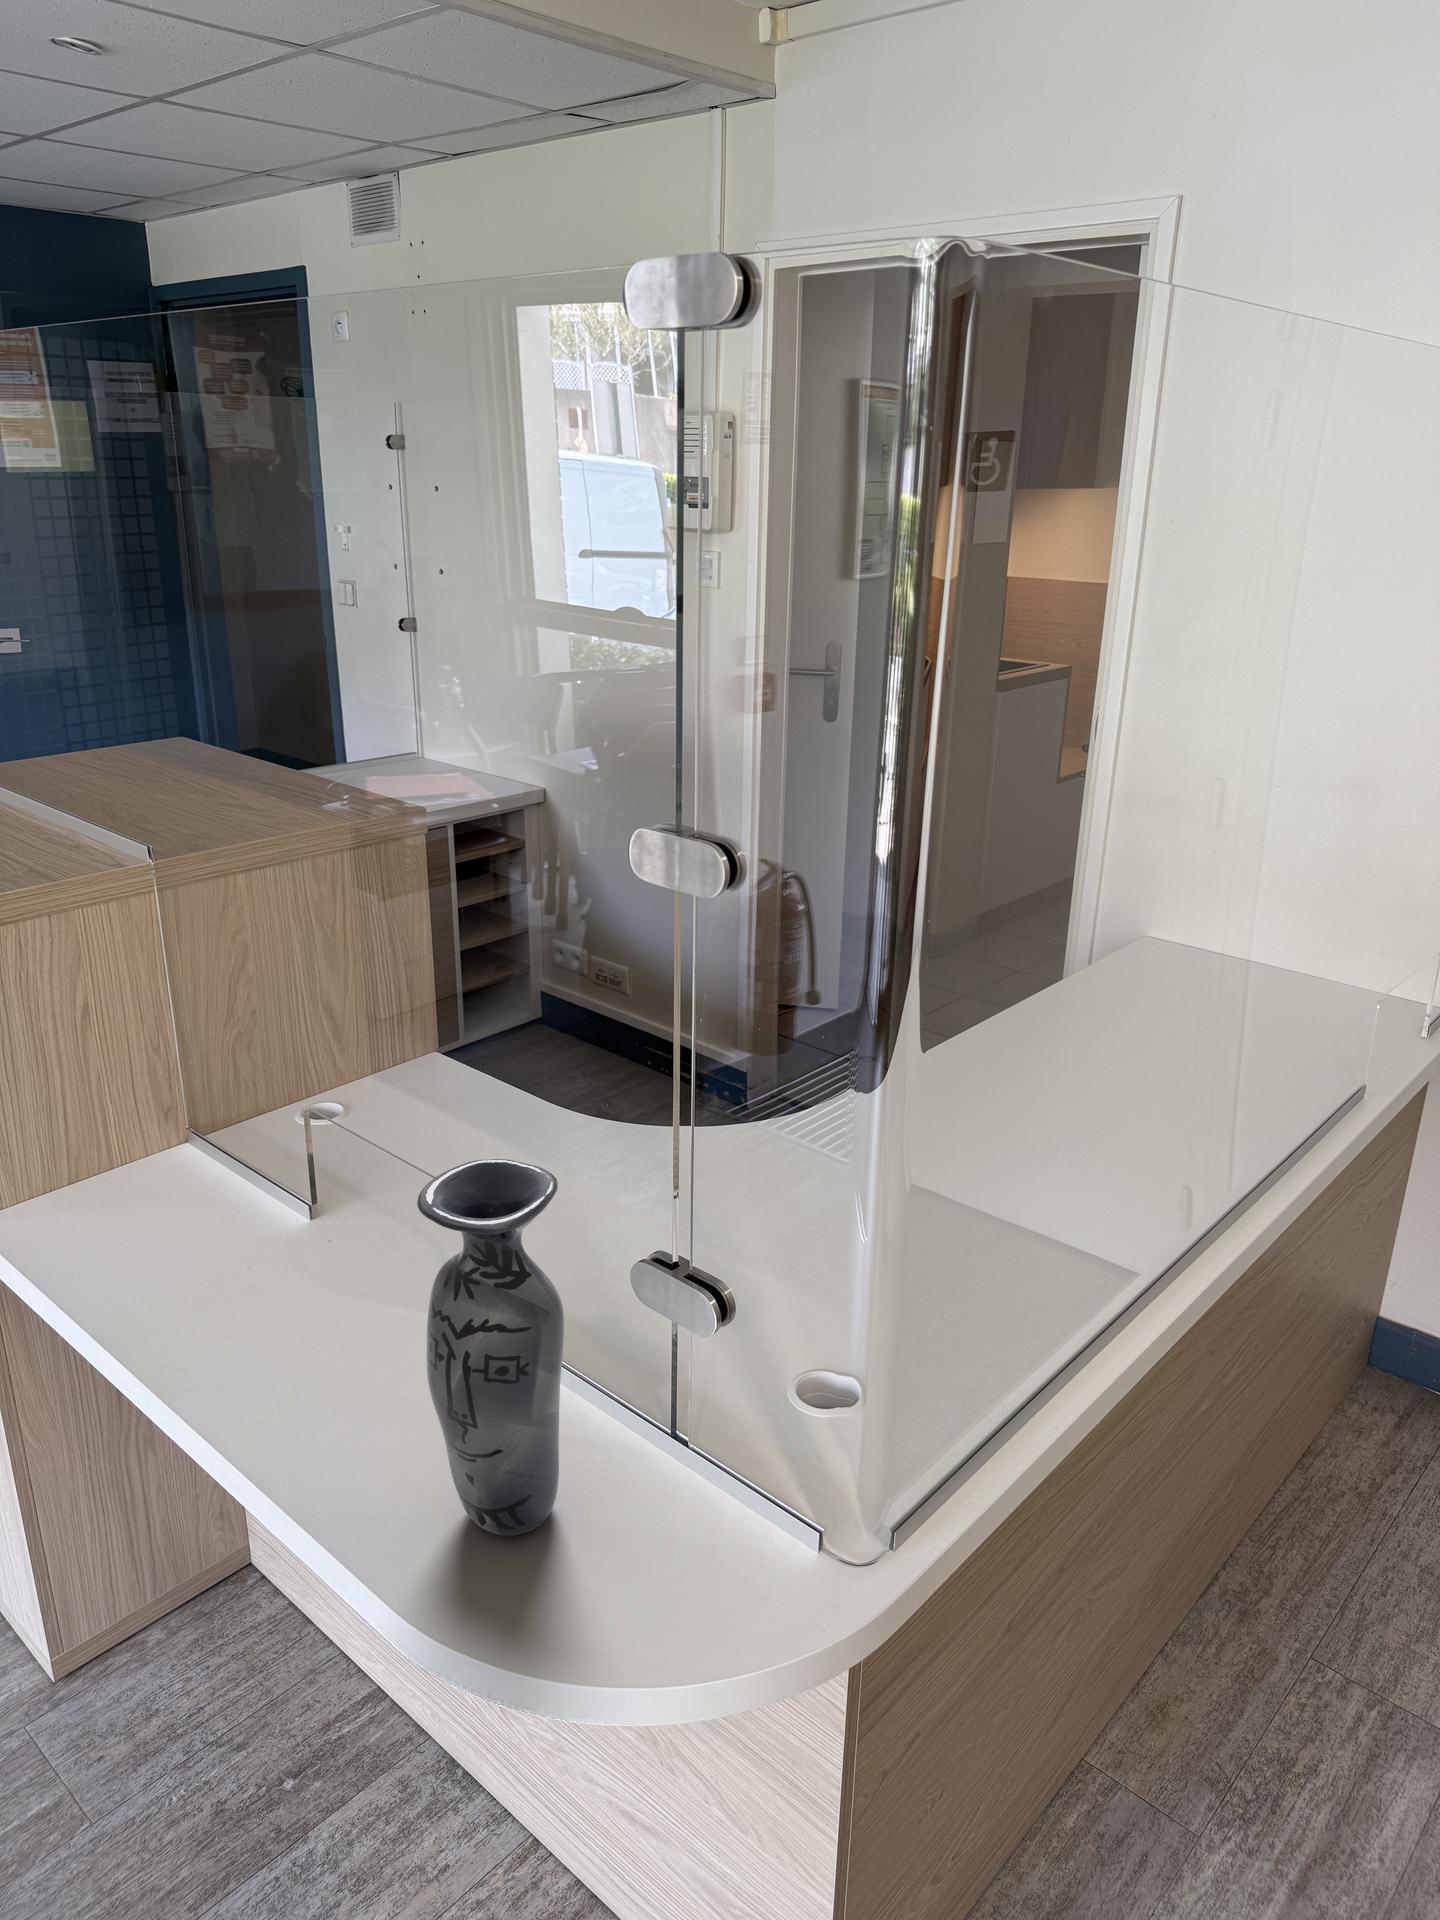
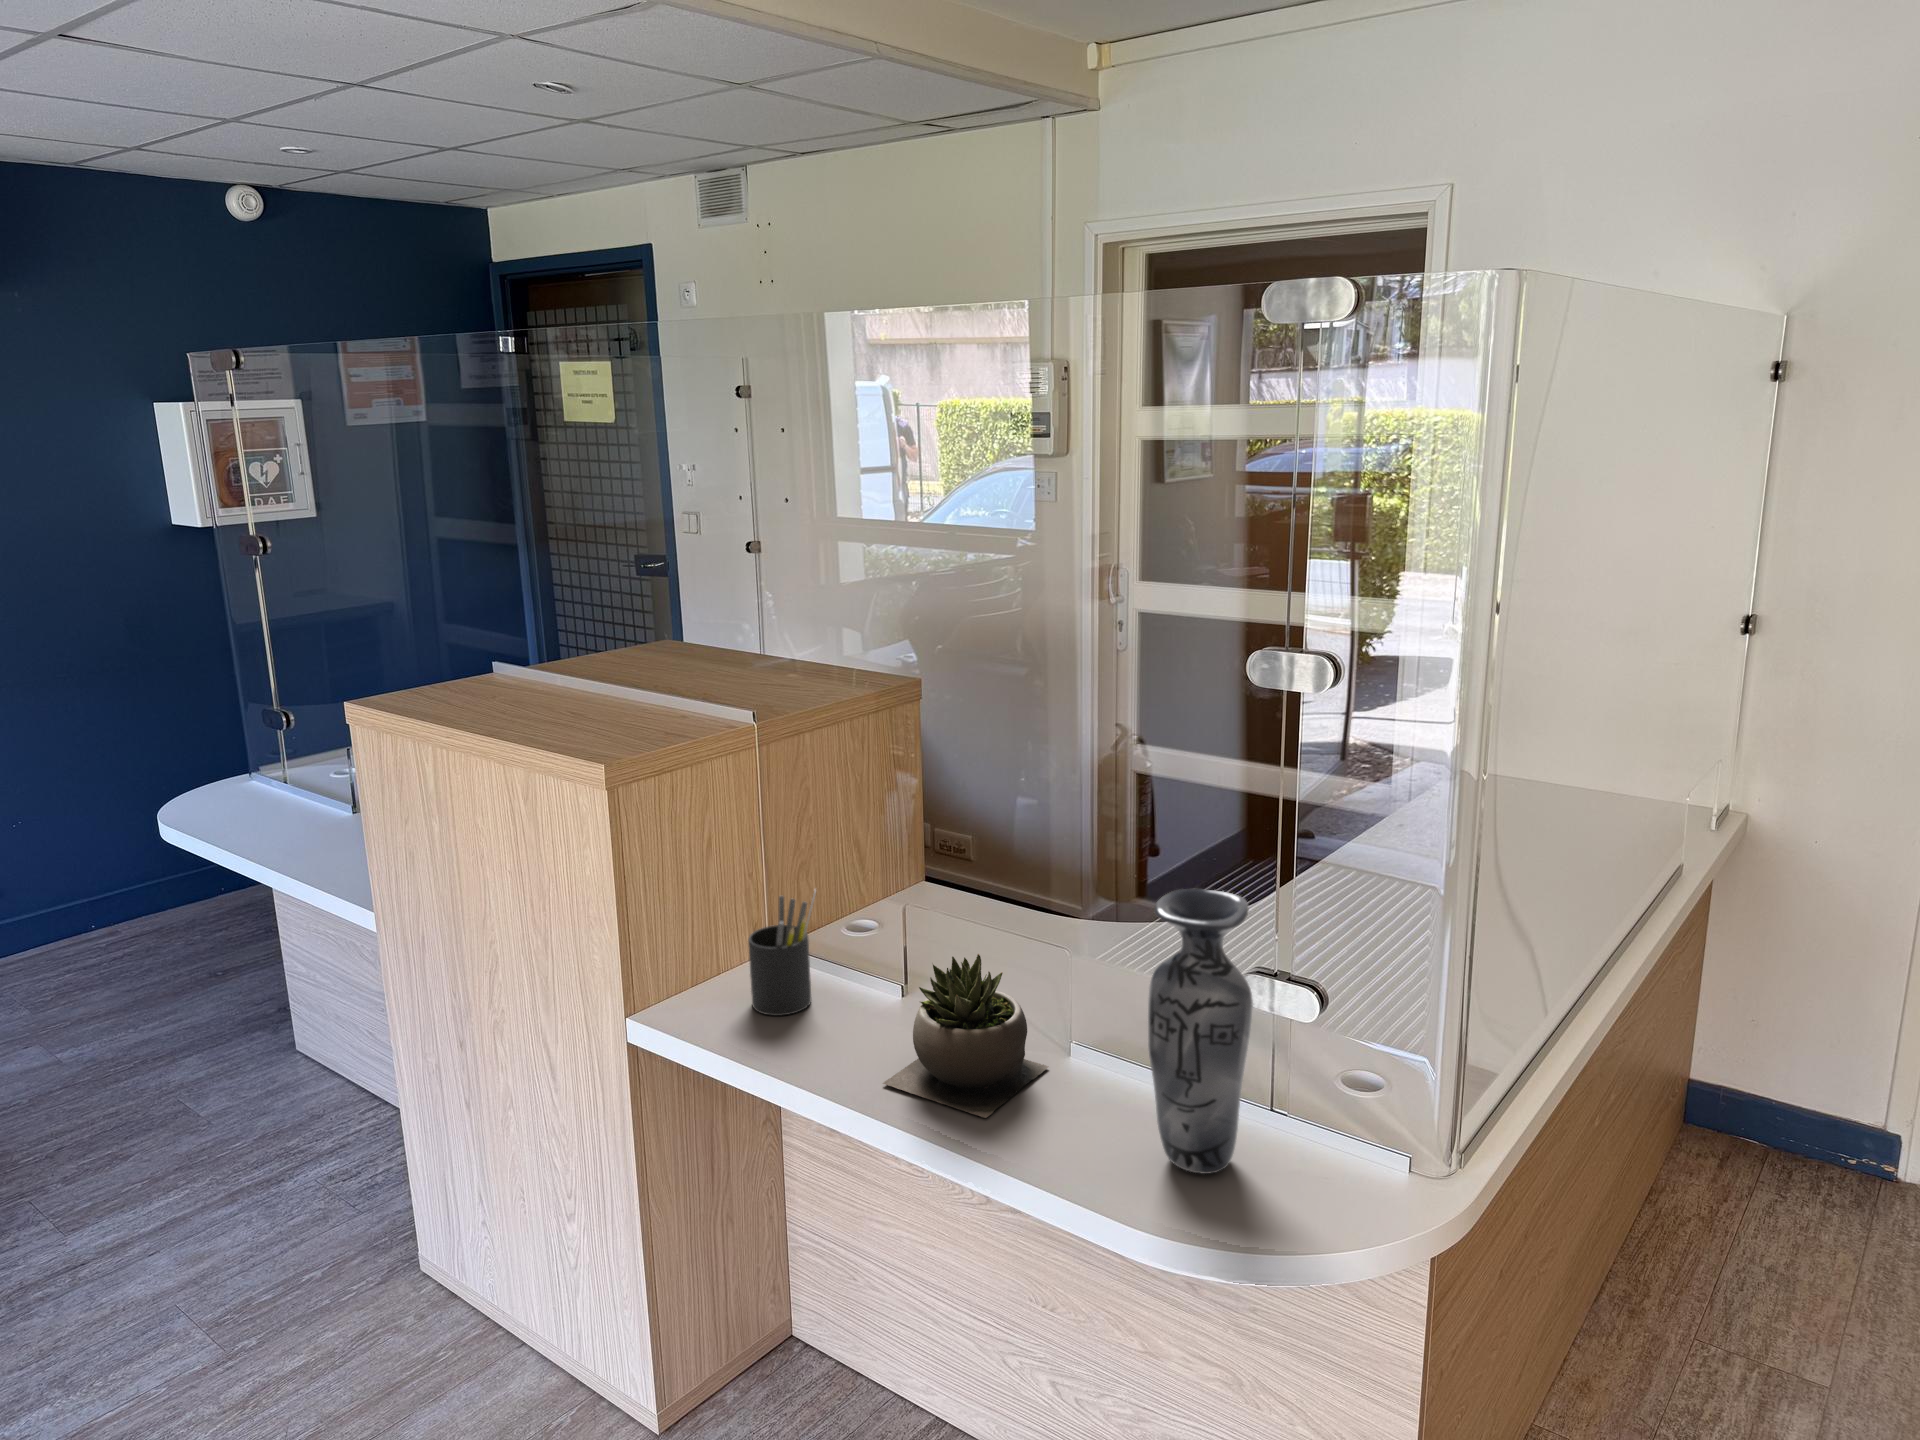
pen holder: none [84,1087,175,1242] -> present [748,891,816,1016]
succulent plant: none [180,1202,404,1420] -> present [883,954,1049,1118]

